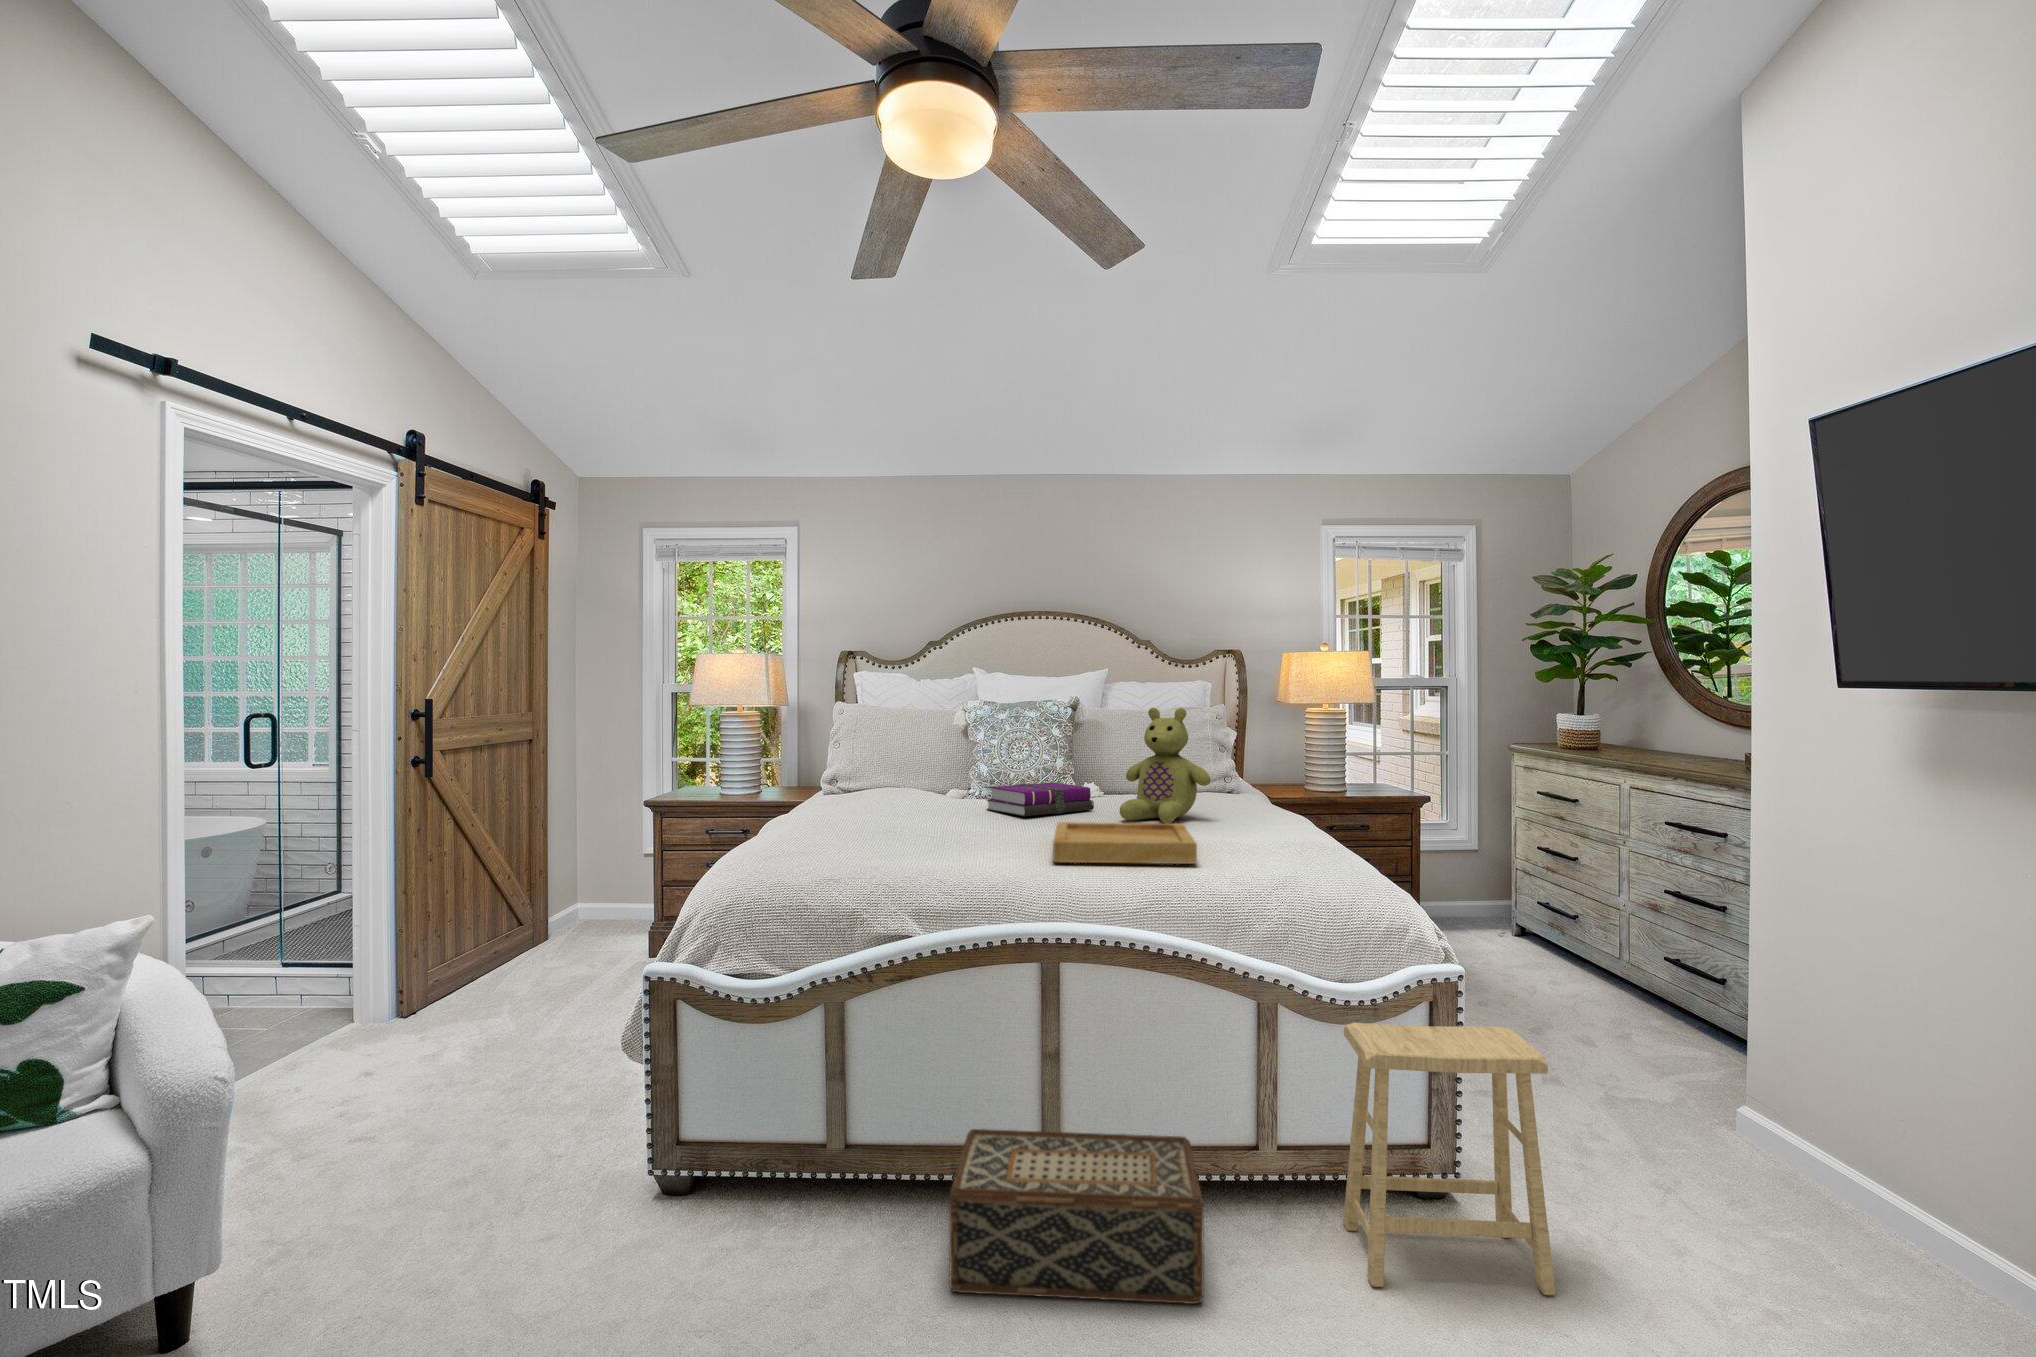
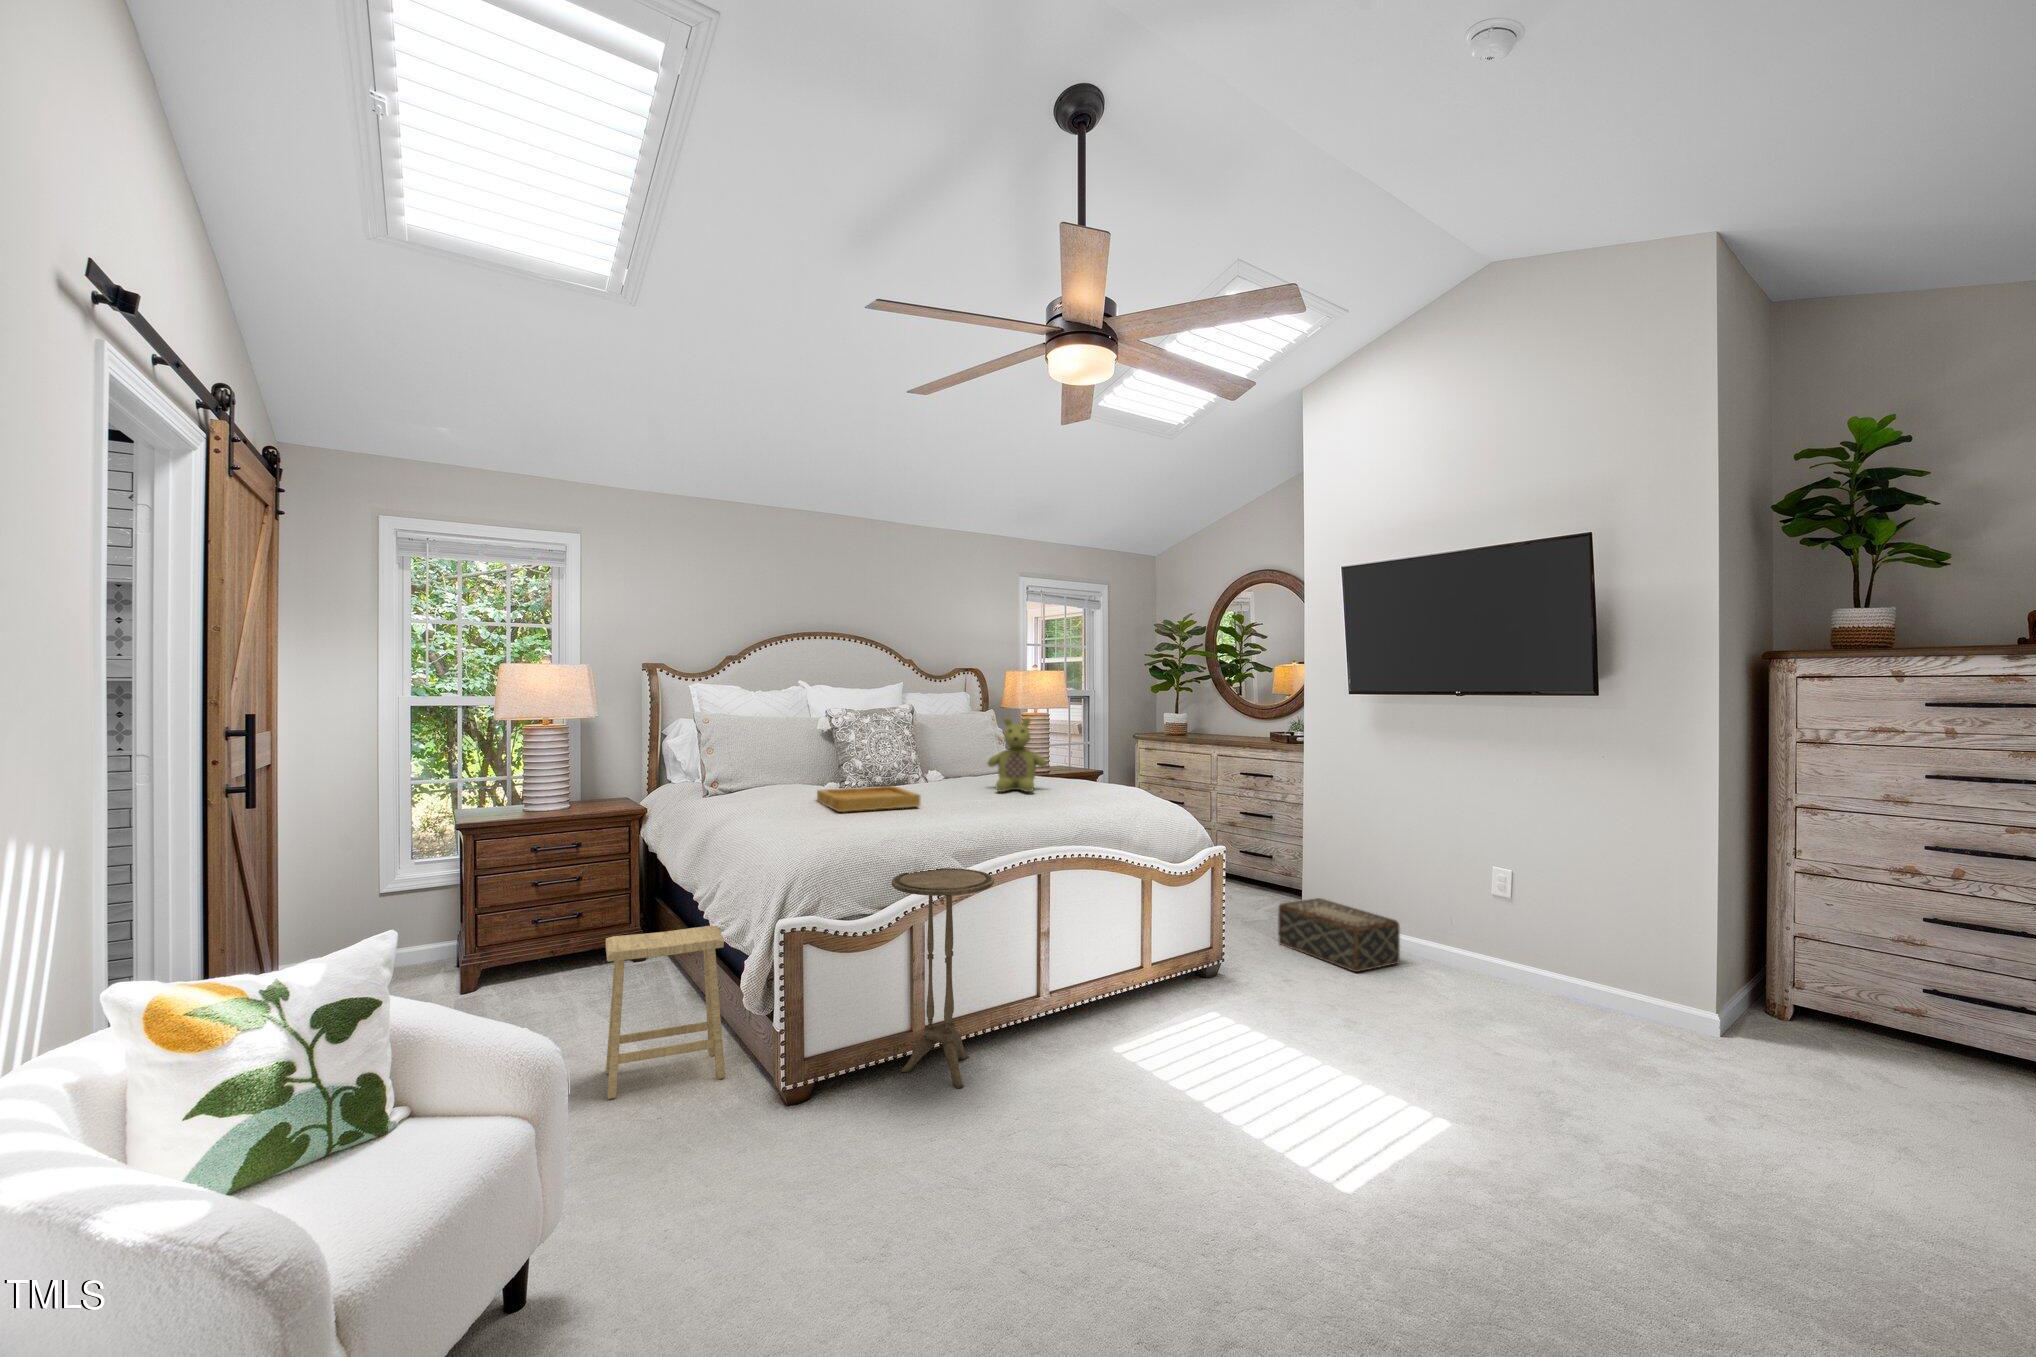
notebook: present [987,782,1094,816] -> none [895,770,965,794]
tray: present [1053,822,1197,864] -> present [817,786,920,812]
side table: none [721,931,891,1308] -> present [892,868,994,1088]
footstool: present [1343,1023,1555,1295] -> present [606,926,725,1099]
woven basket: present [950,1129,1204,1304] -> present [1278,898,1400,972]

